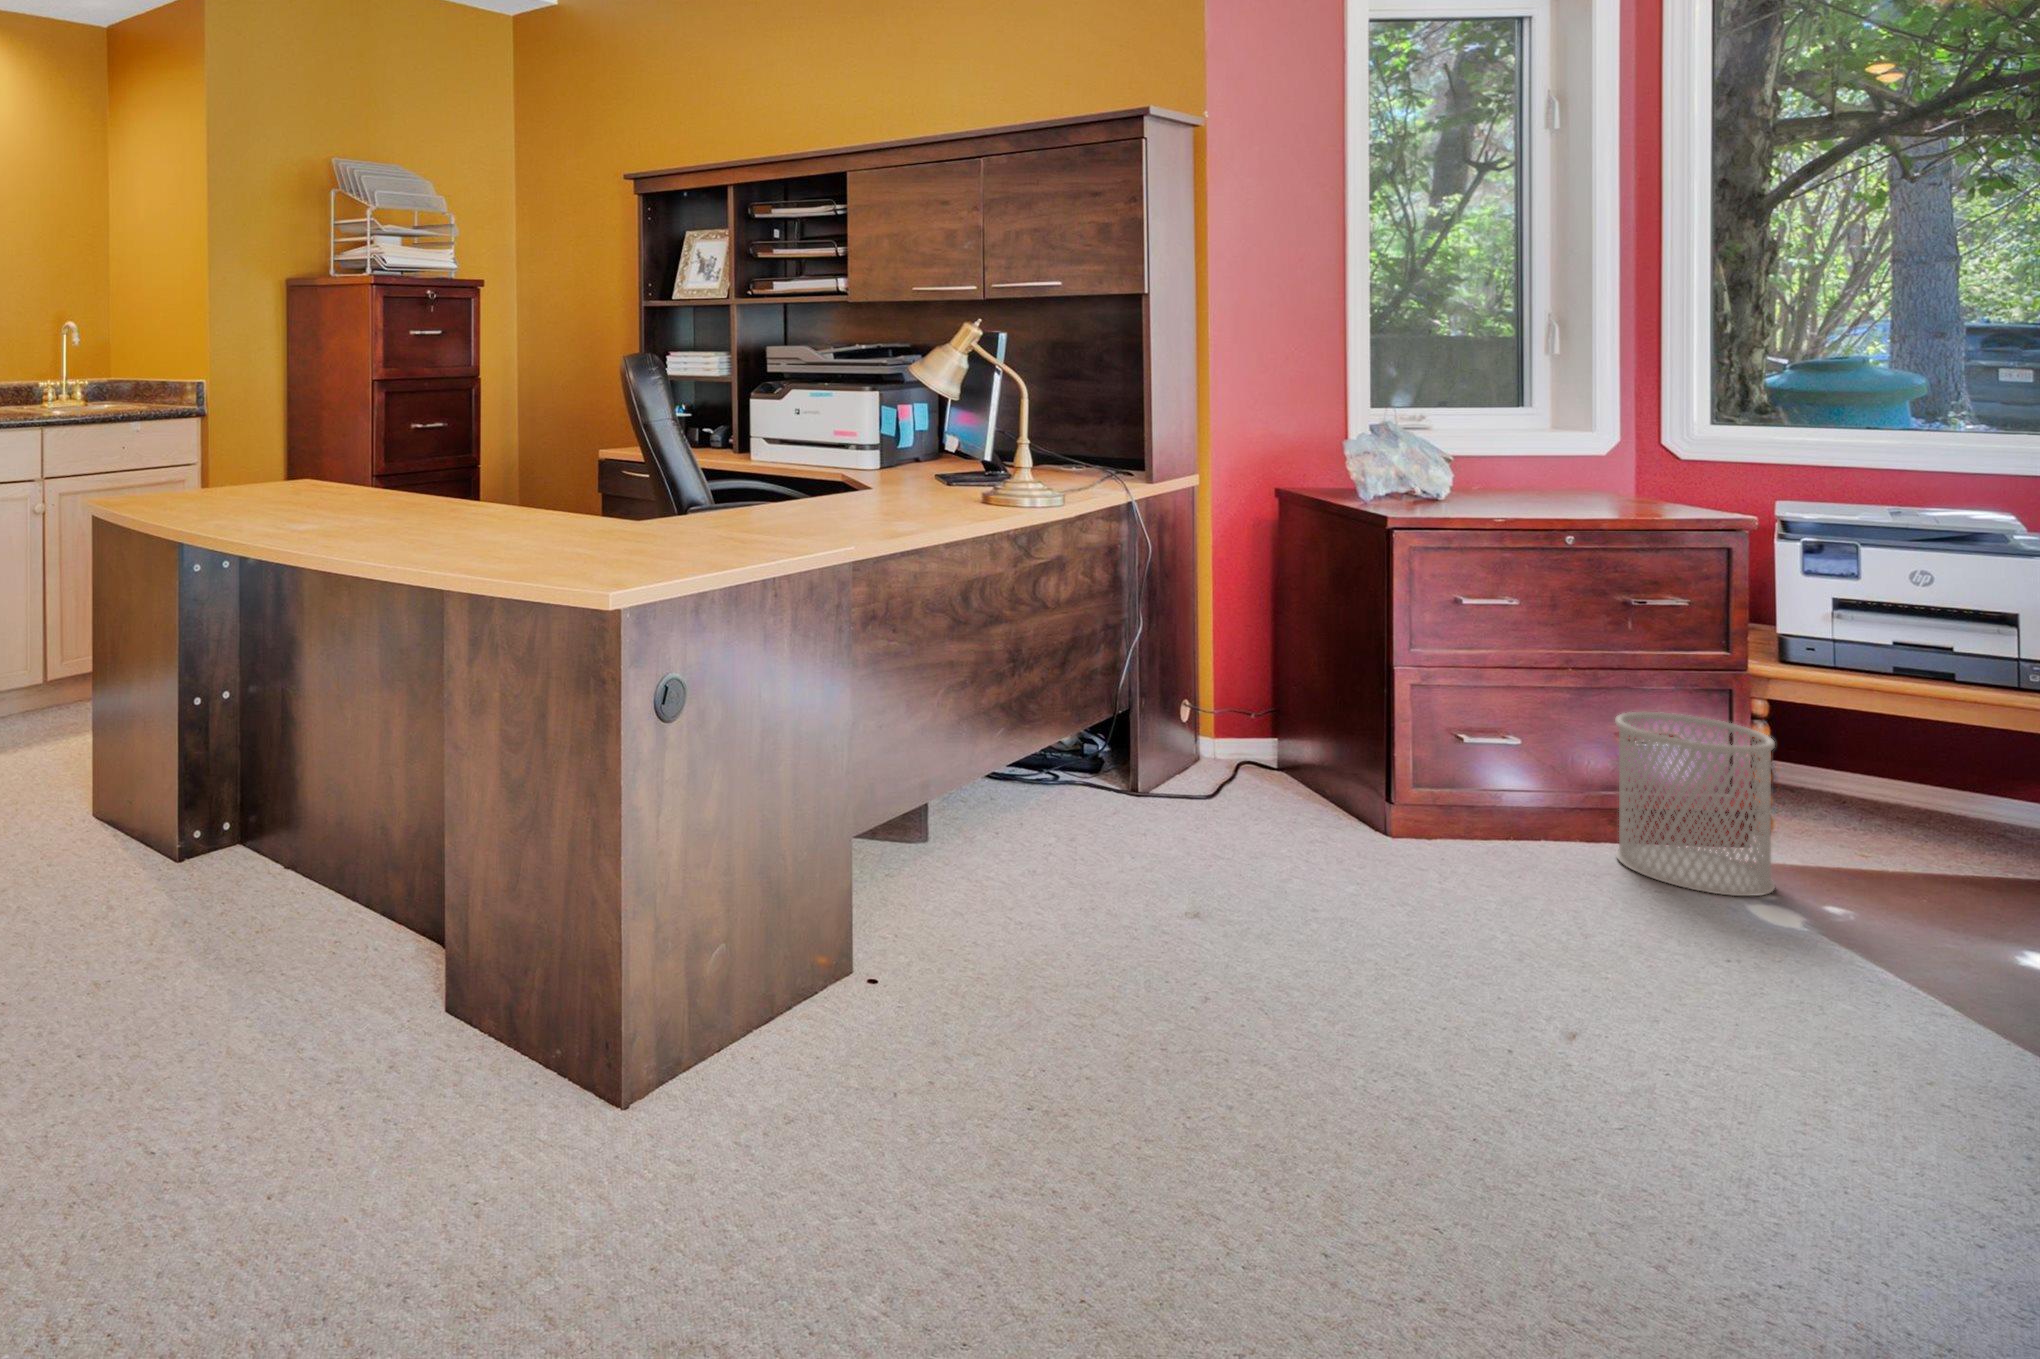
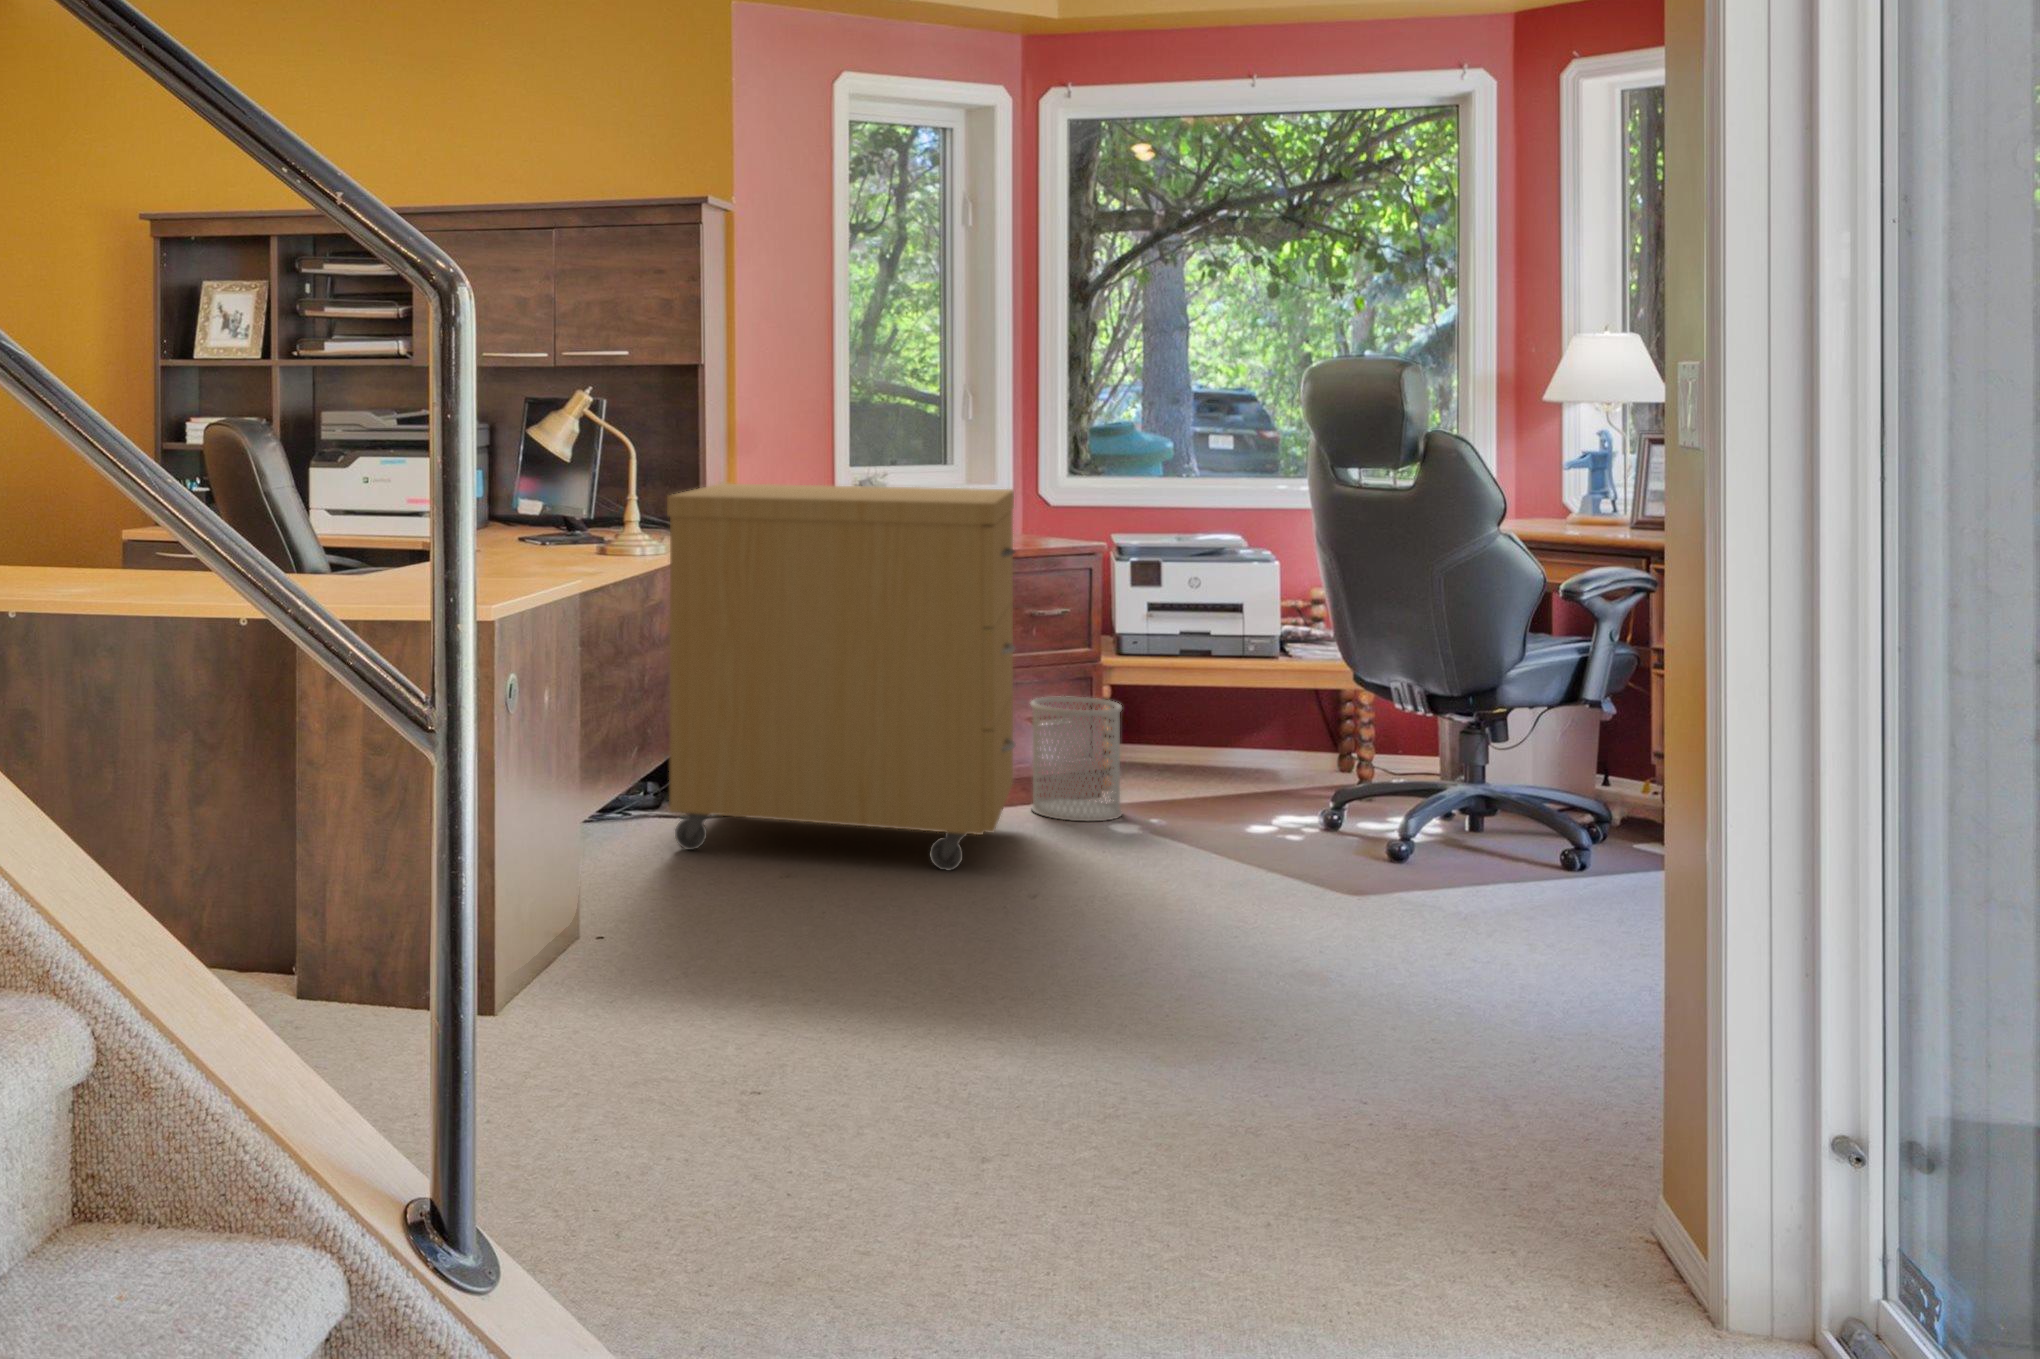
storage cabinet: none [1053,424,1579,950] -> present [667,483,1015,870]

